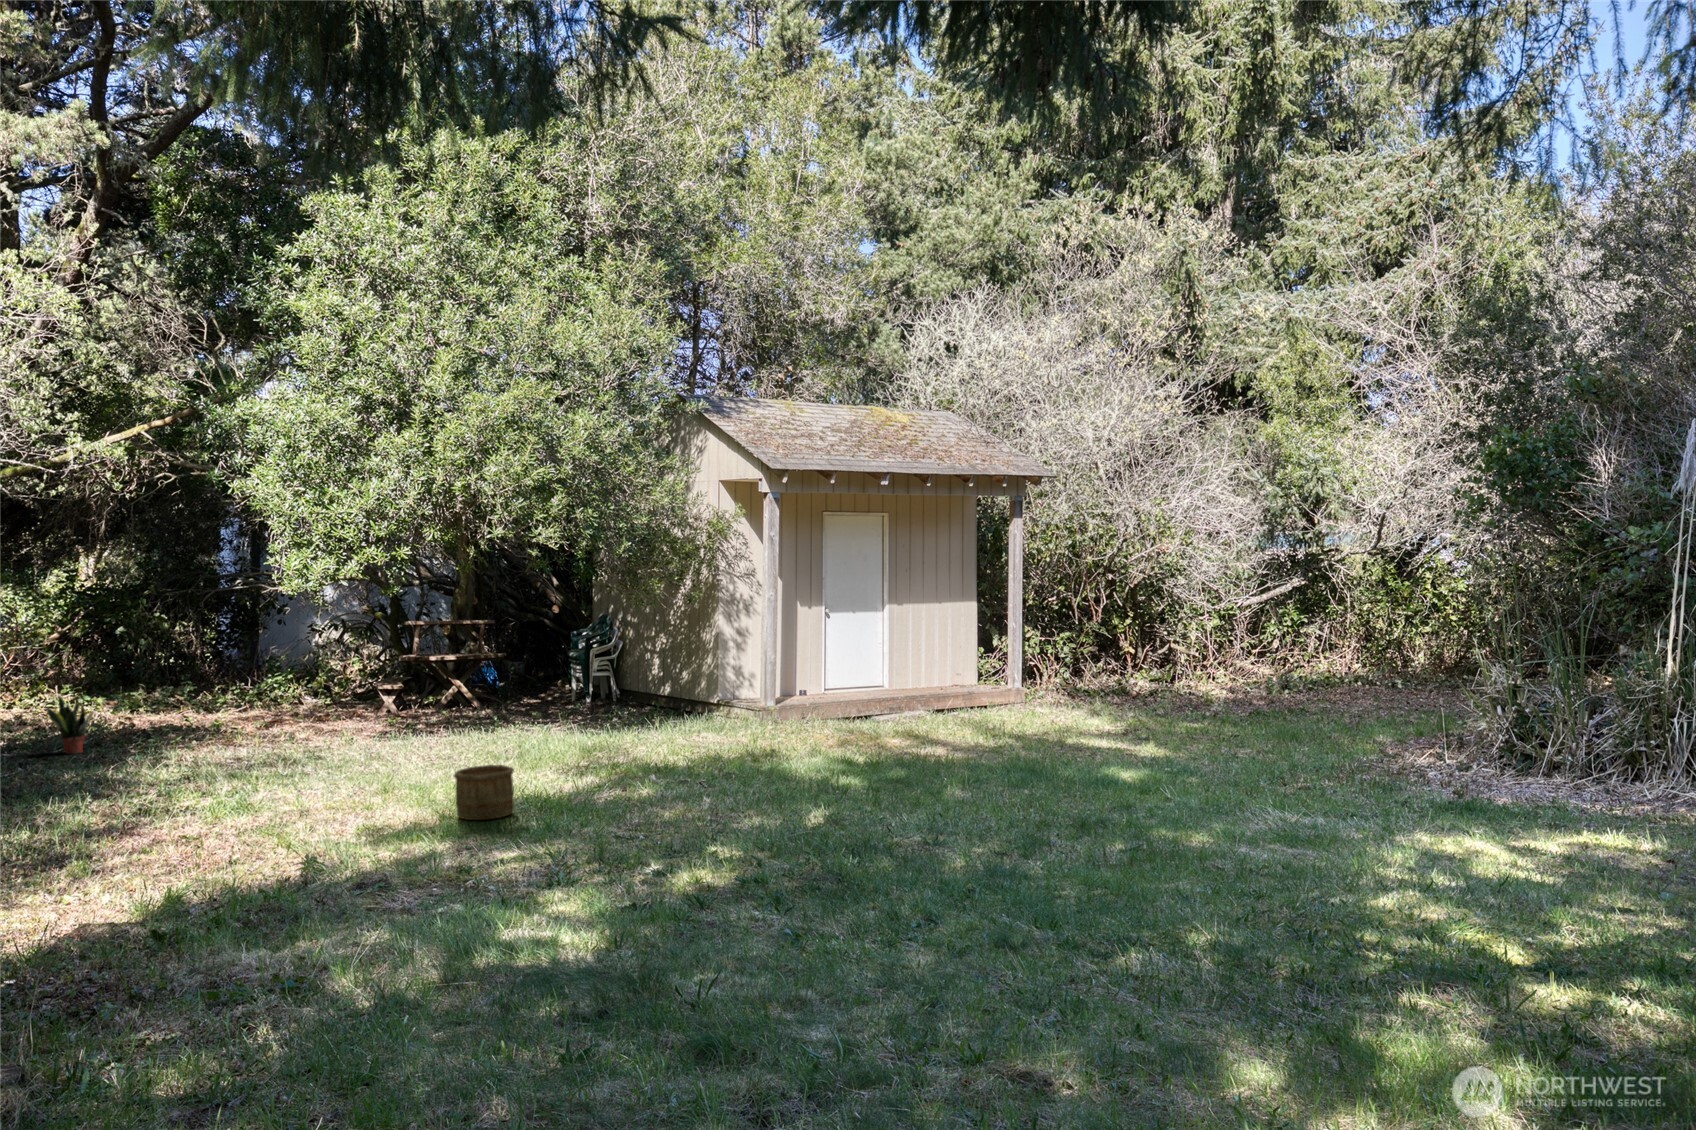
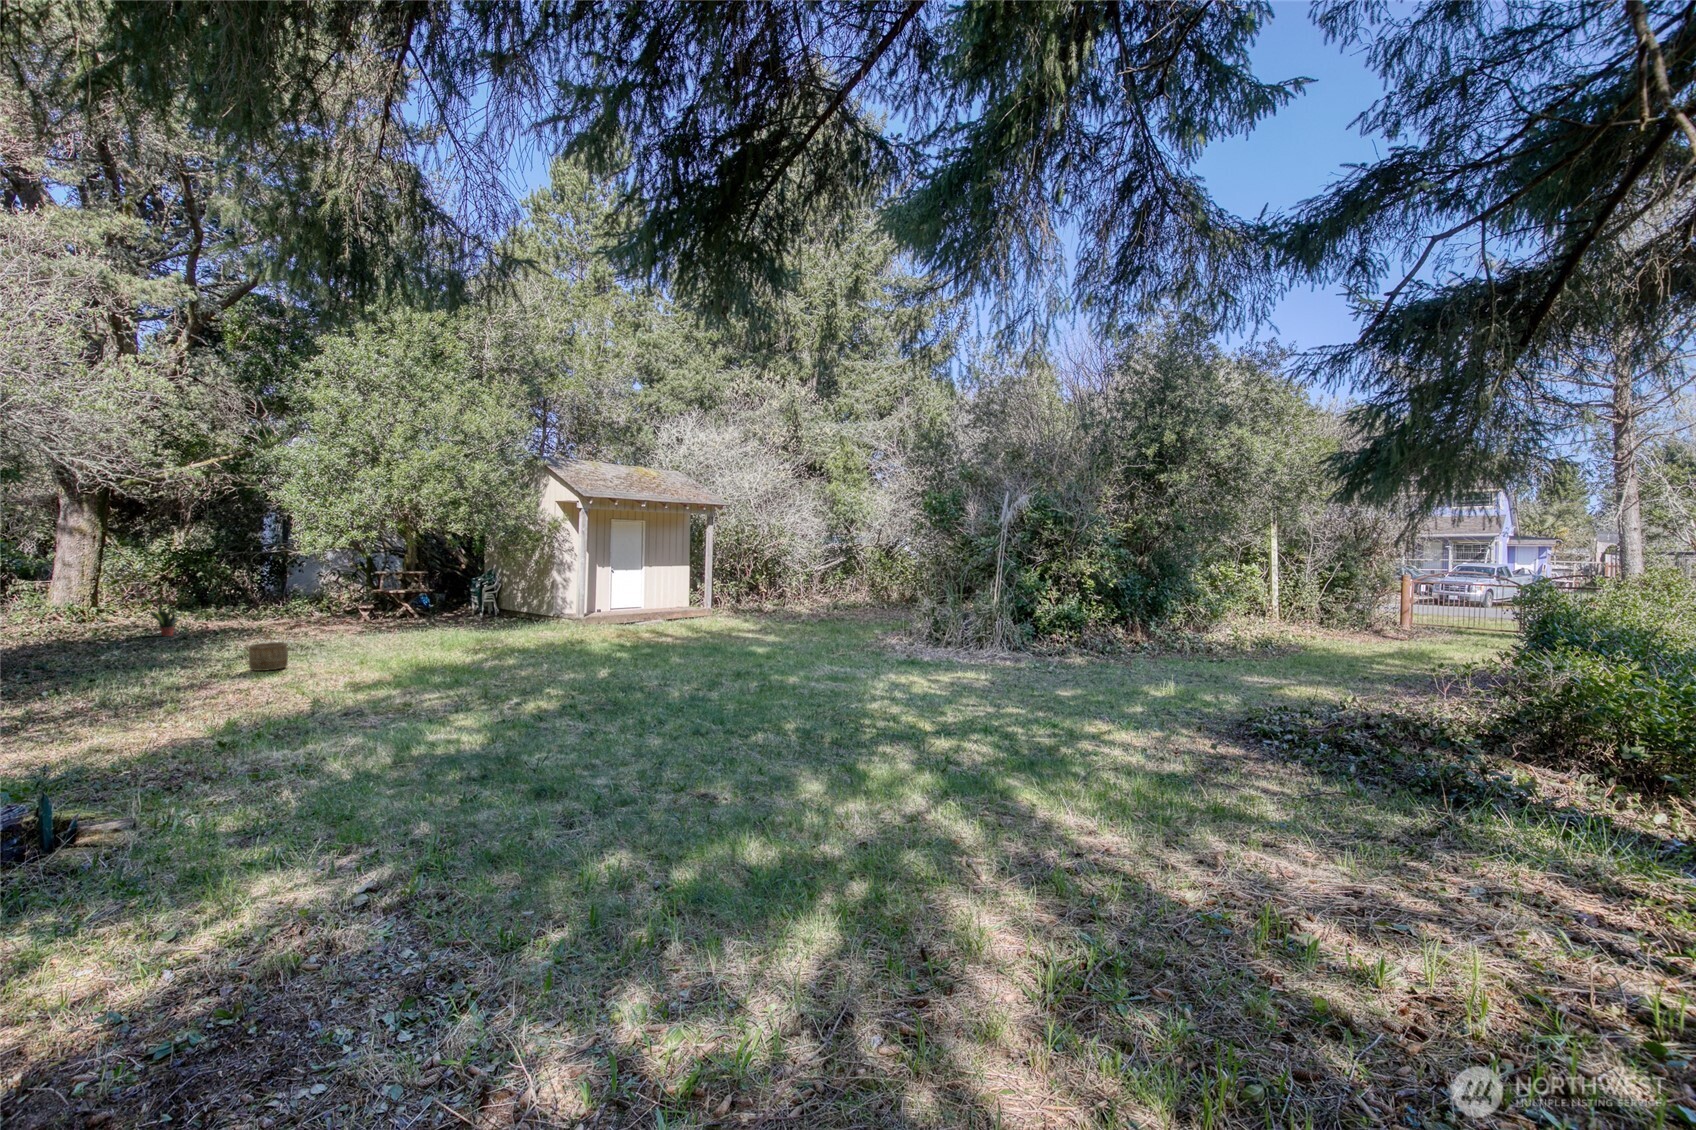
wooden bucket: present [454,765,514,820] -> present [248,642,288,671]

